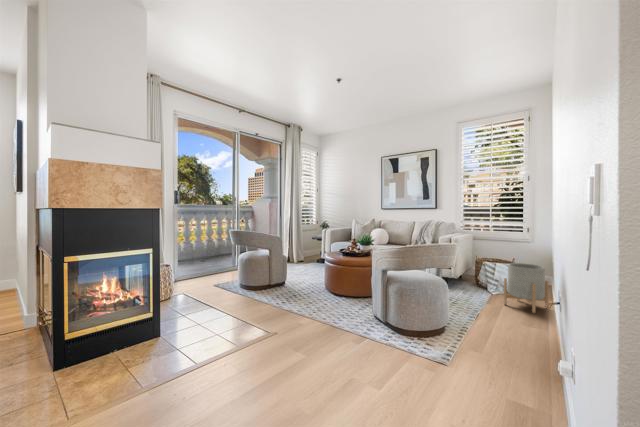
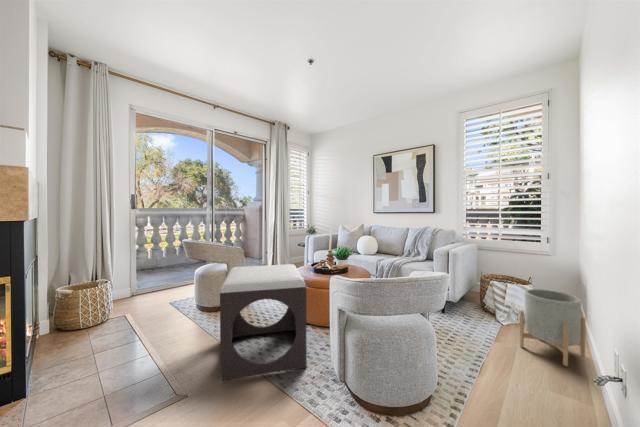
footstool: none [286,247,354,325] -> present [220,264,307,380]

